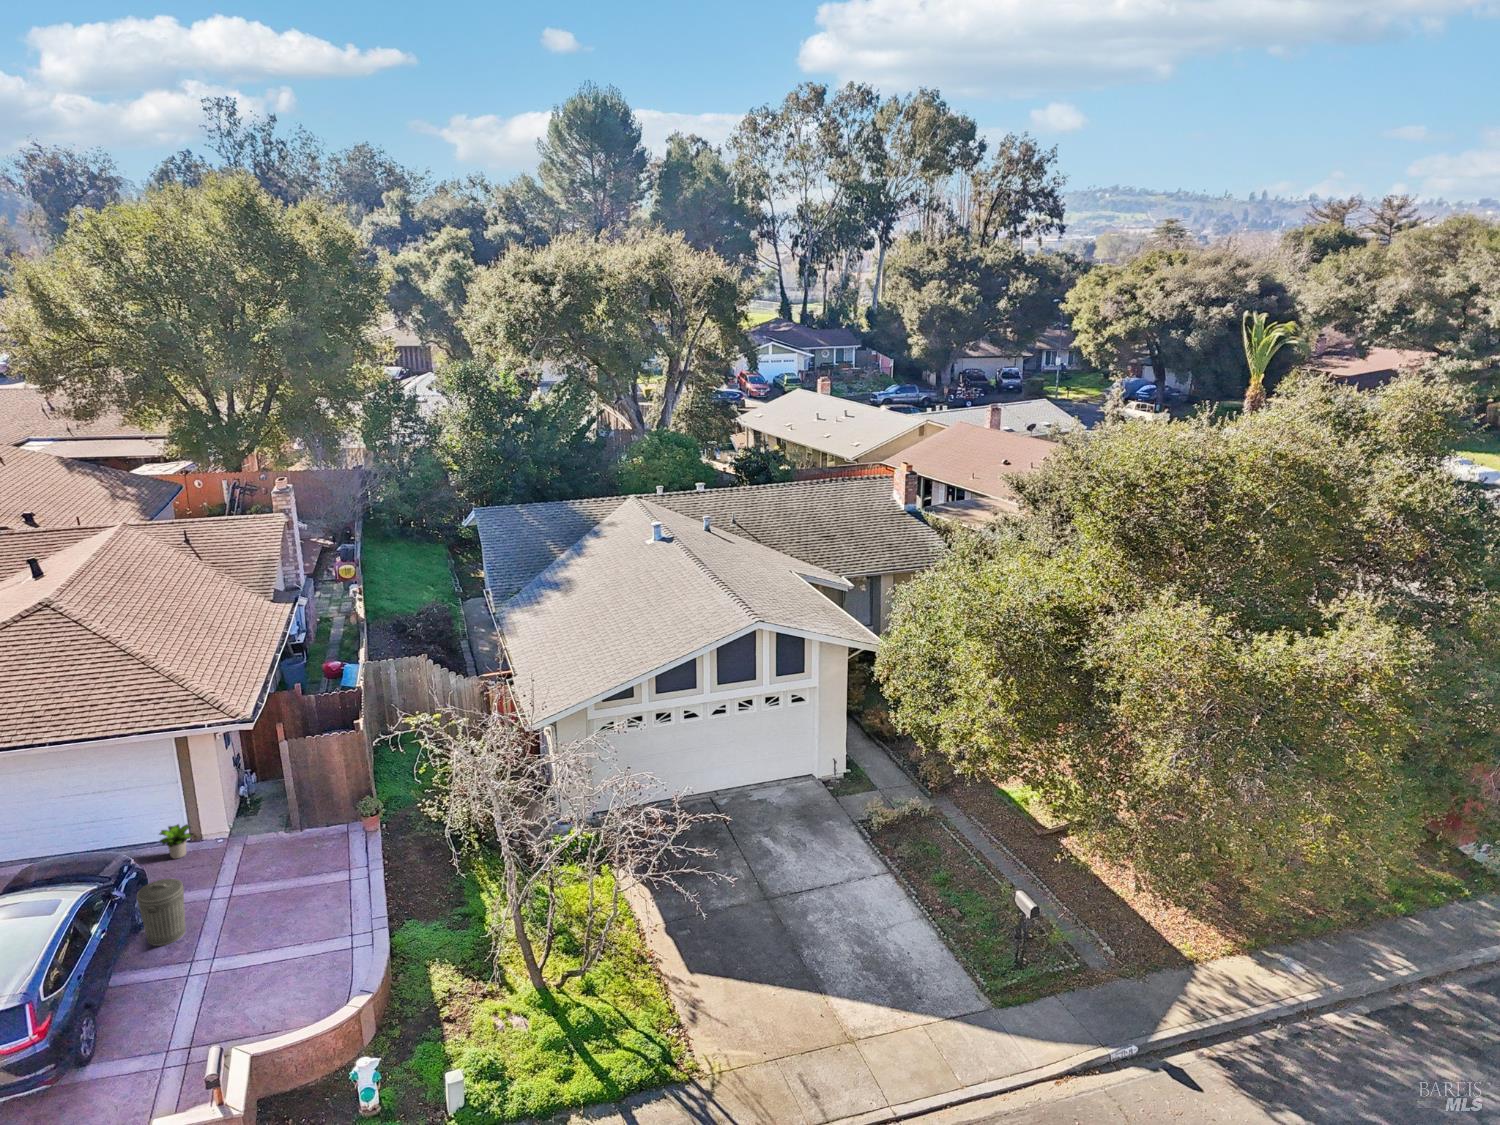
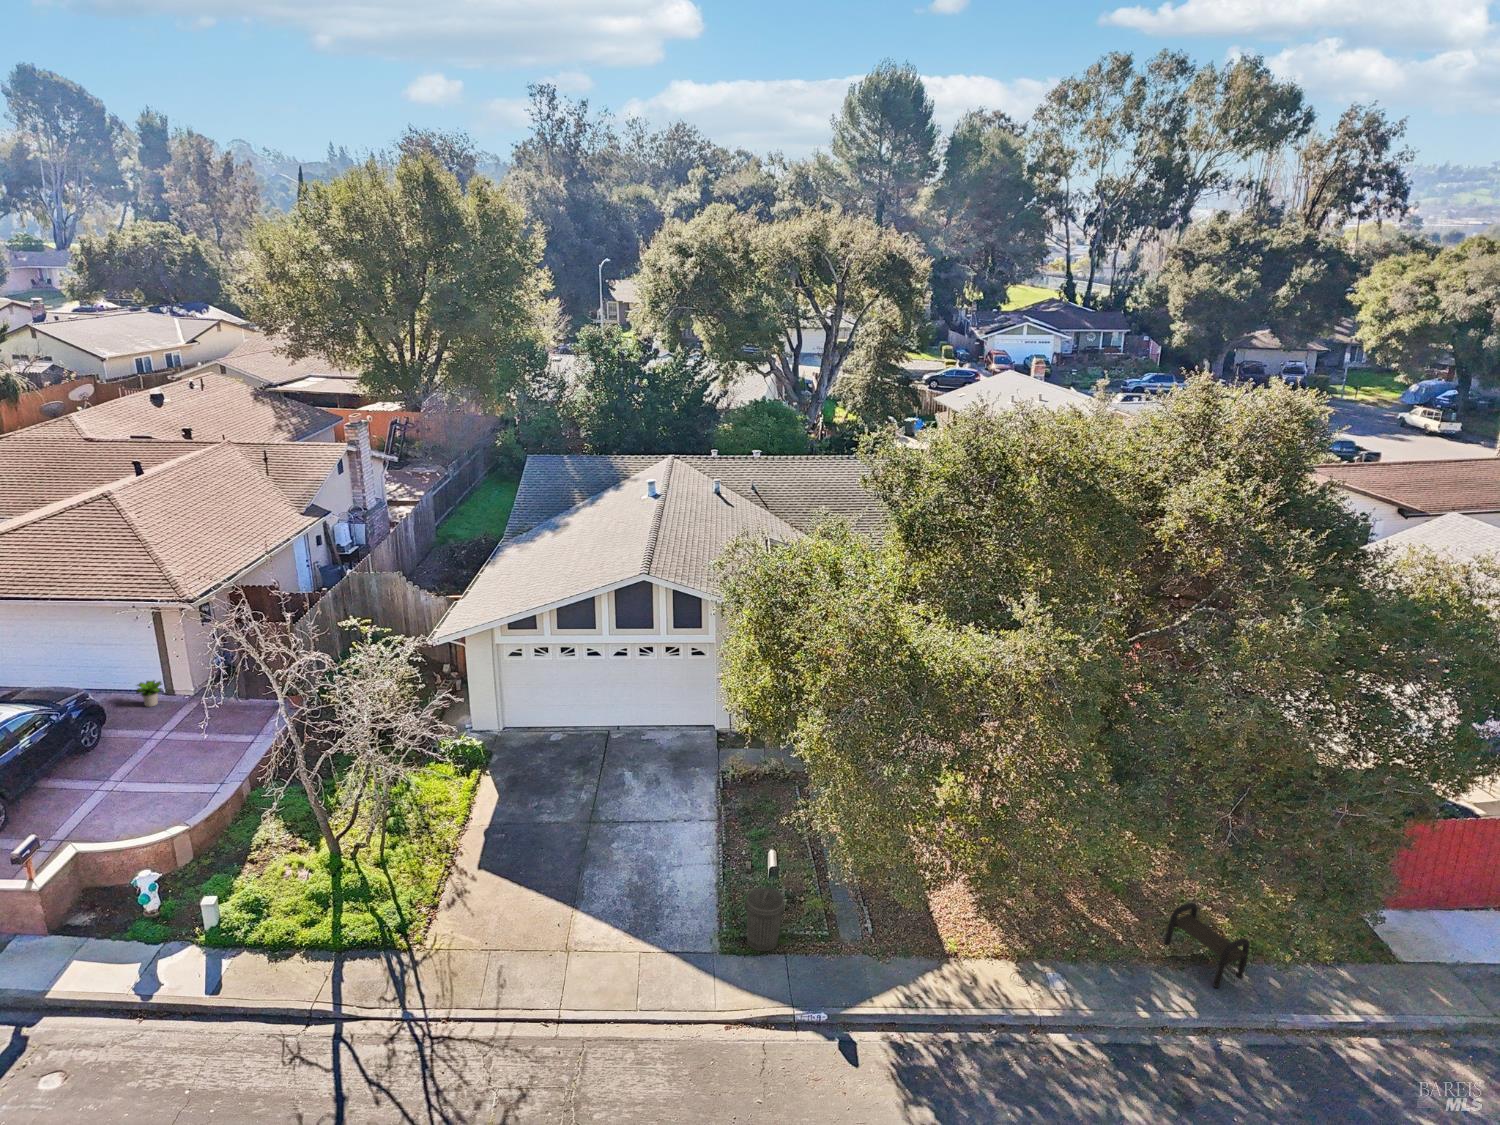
bench: none [1347,868,1432,942] -> present [1164,903,1250,988]
trash can: present [137,879,186,946] -> present [746,888,784,951]

